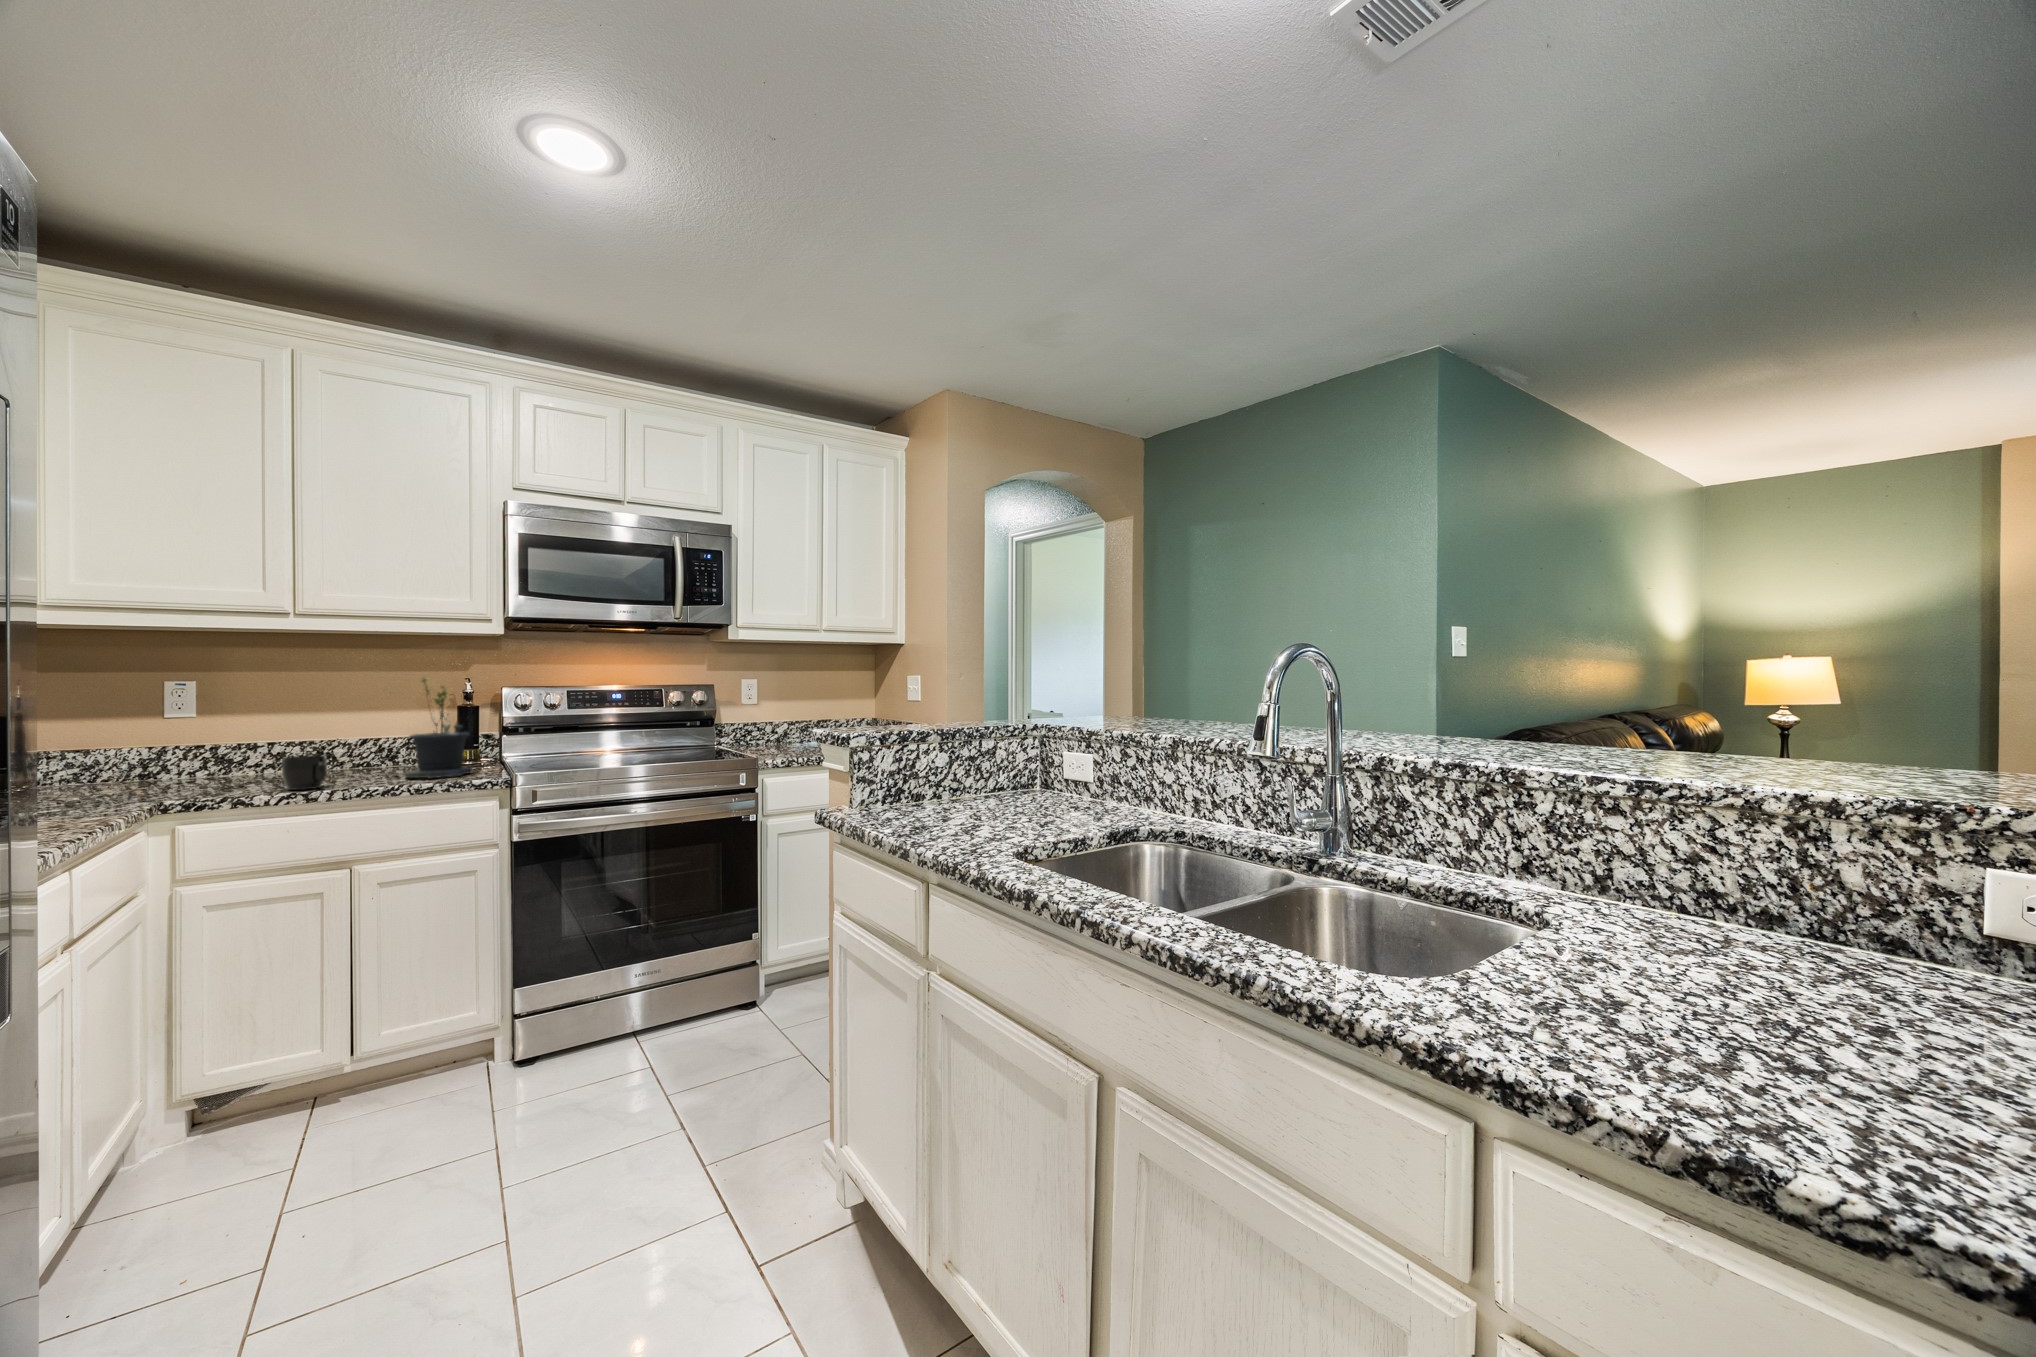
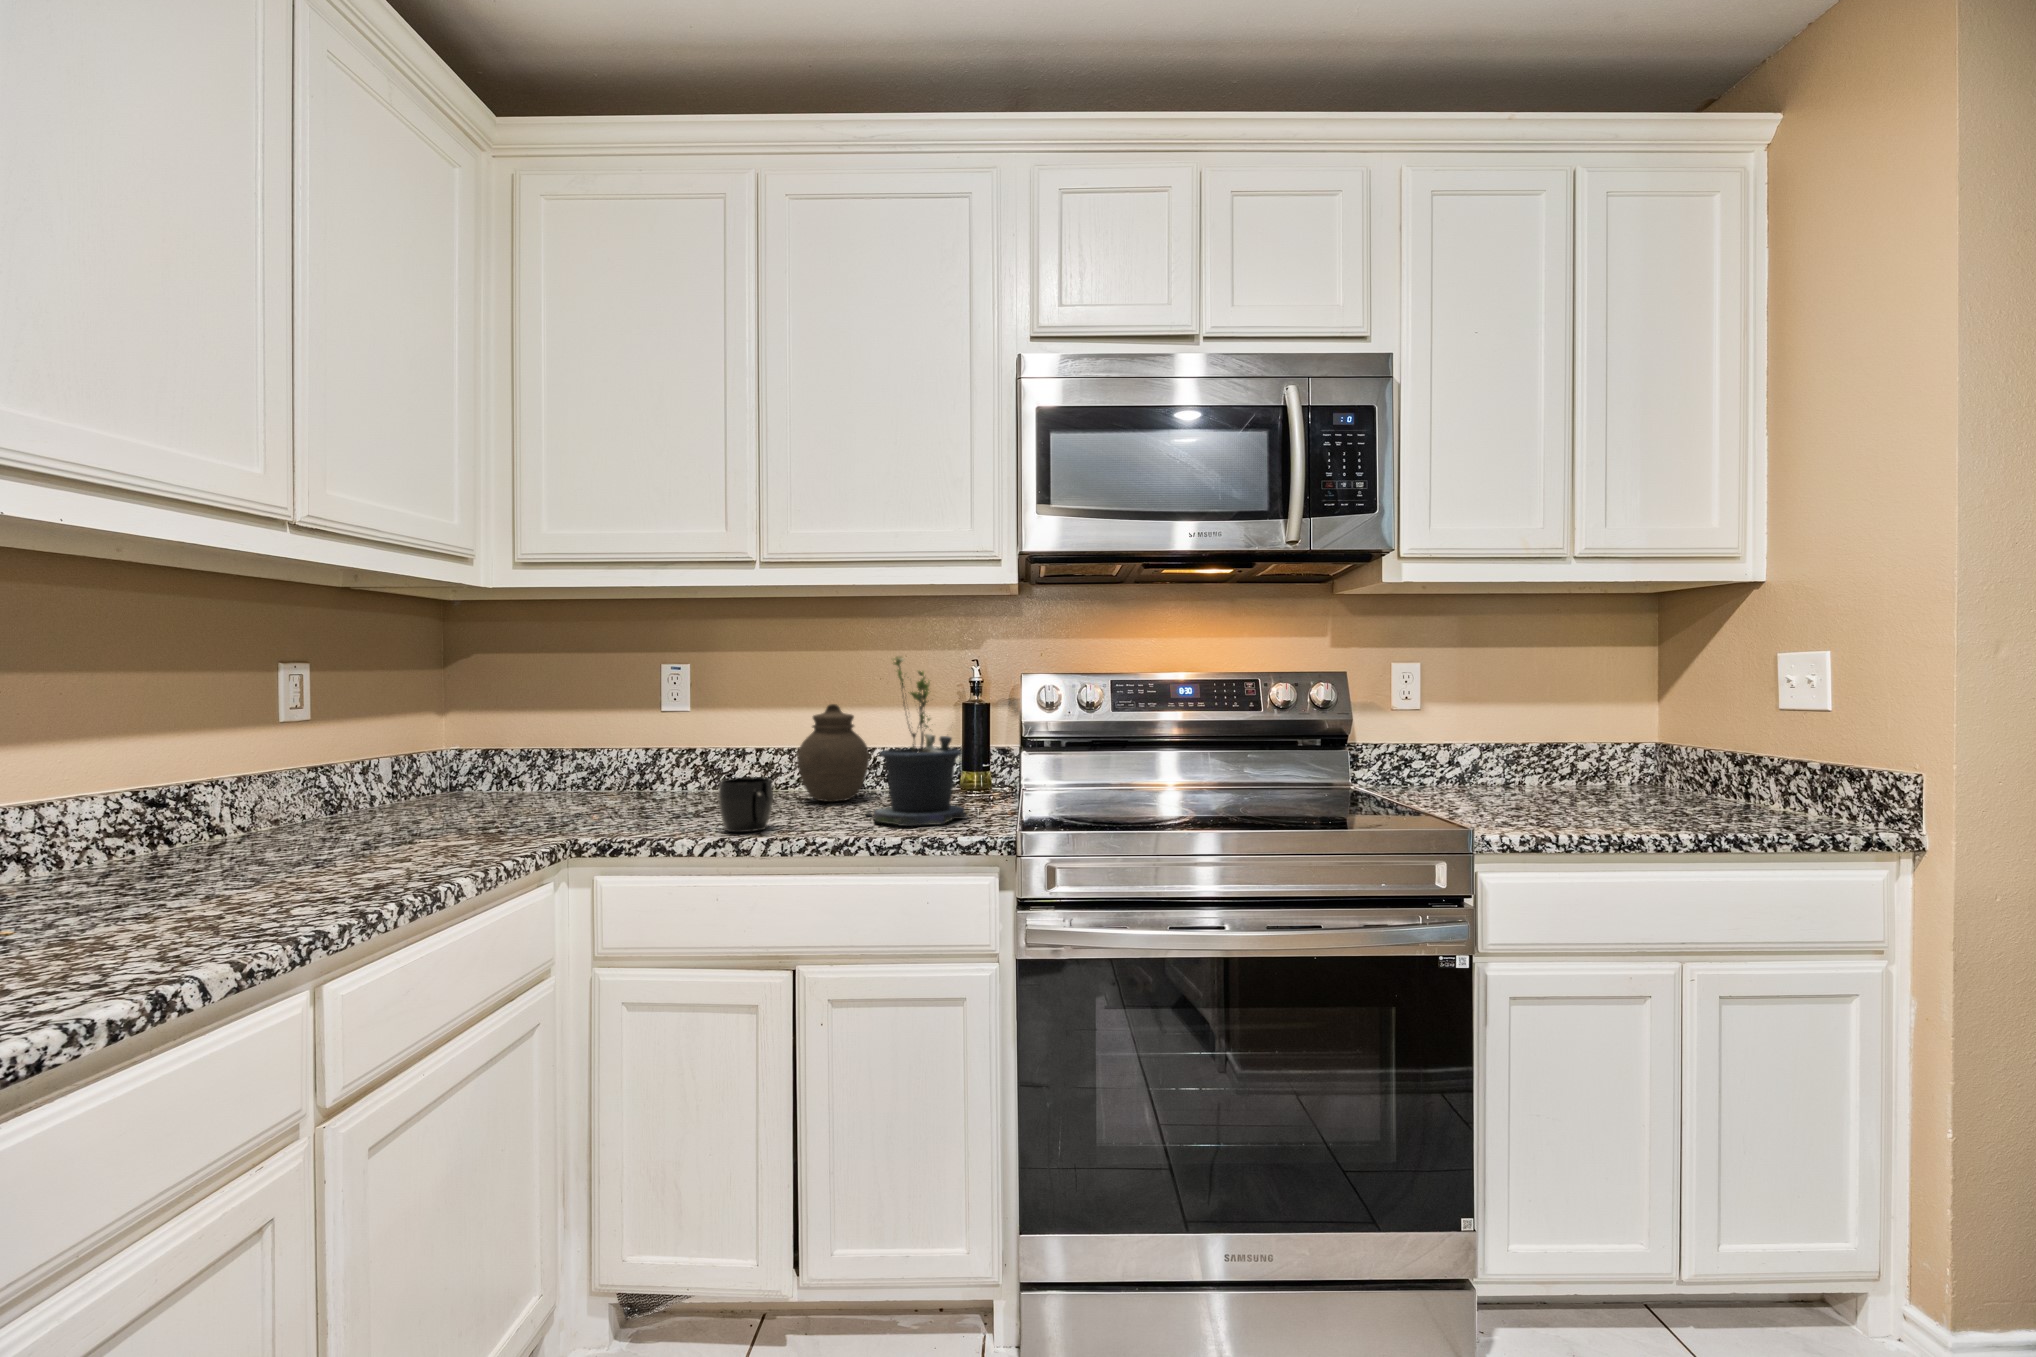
jar: none [326,708,387,773] -> present [797,704,869,802]

